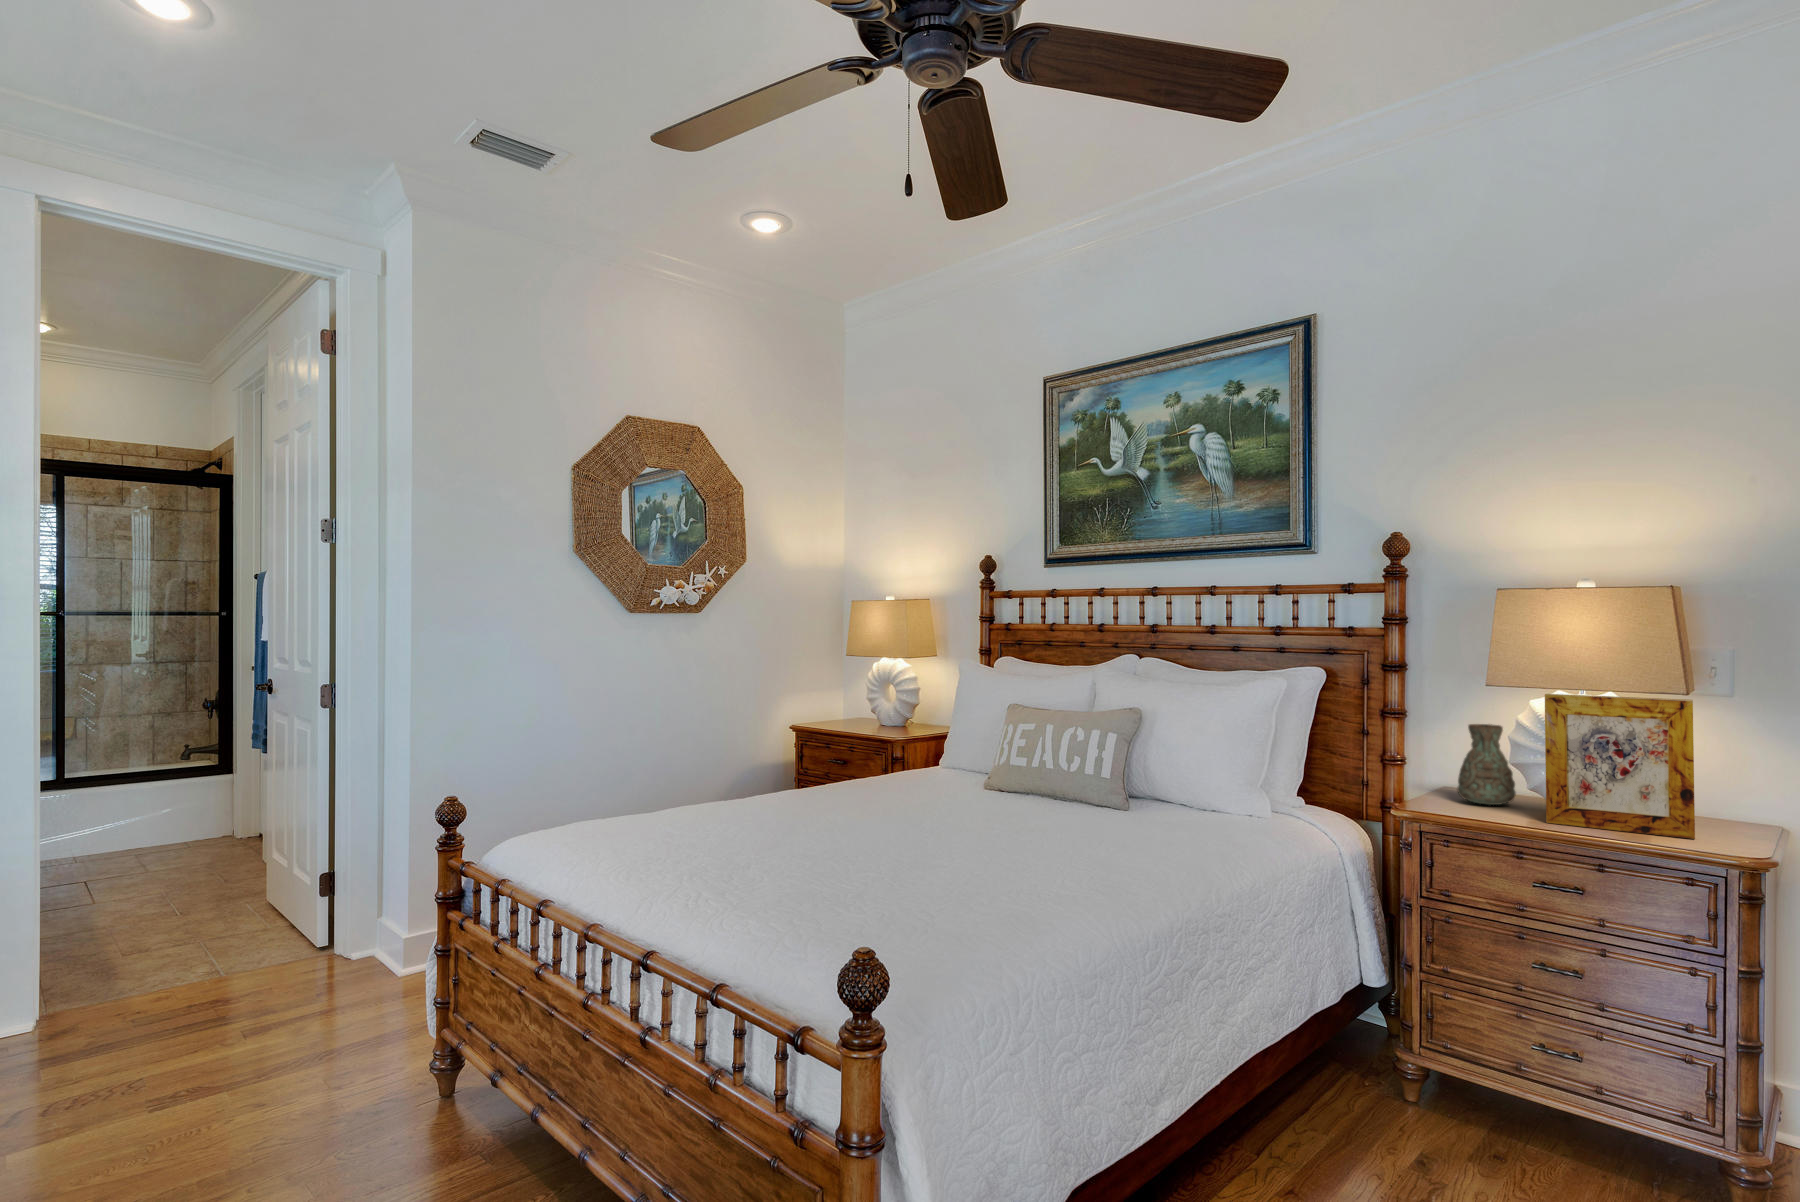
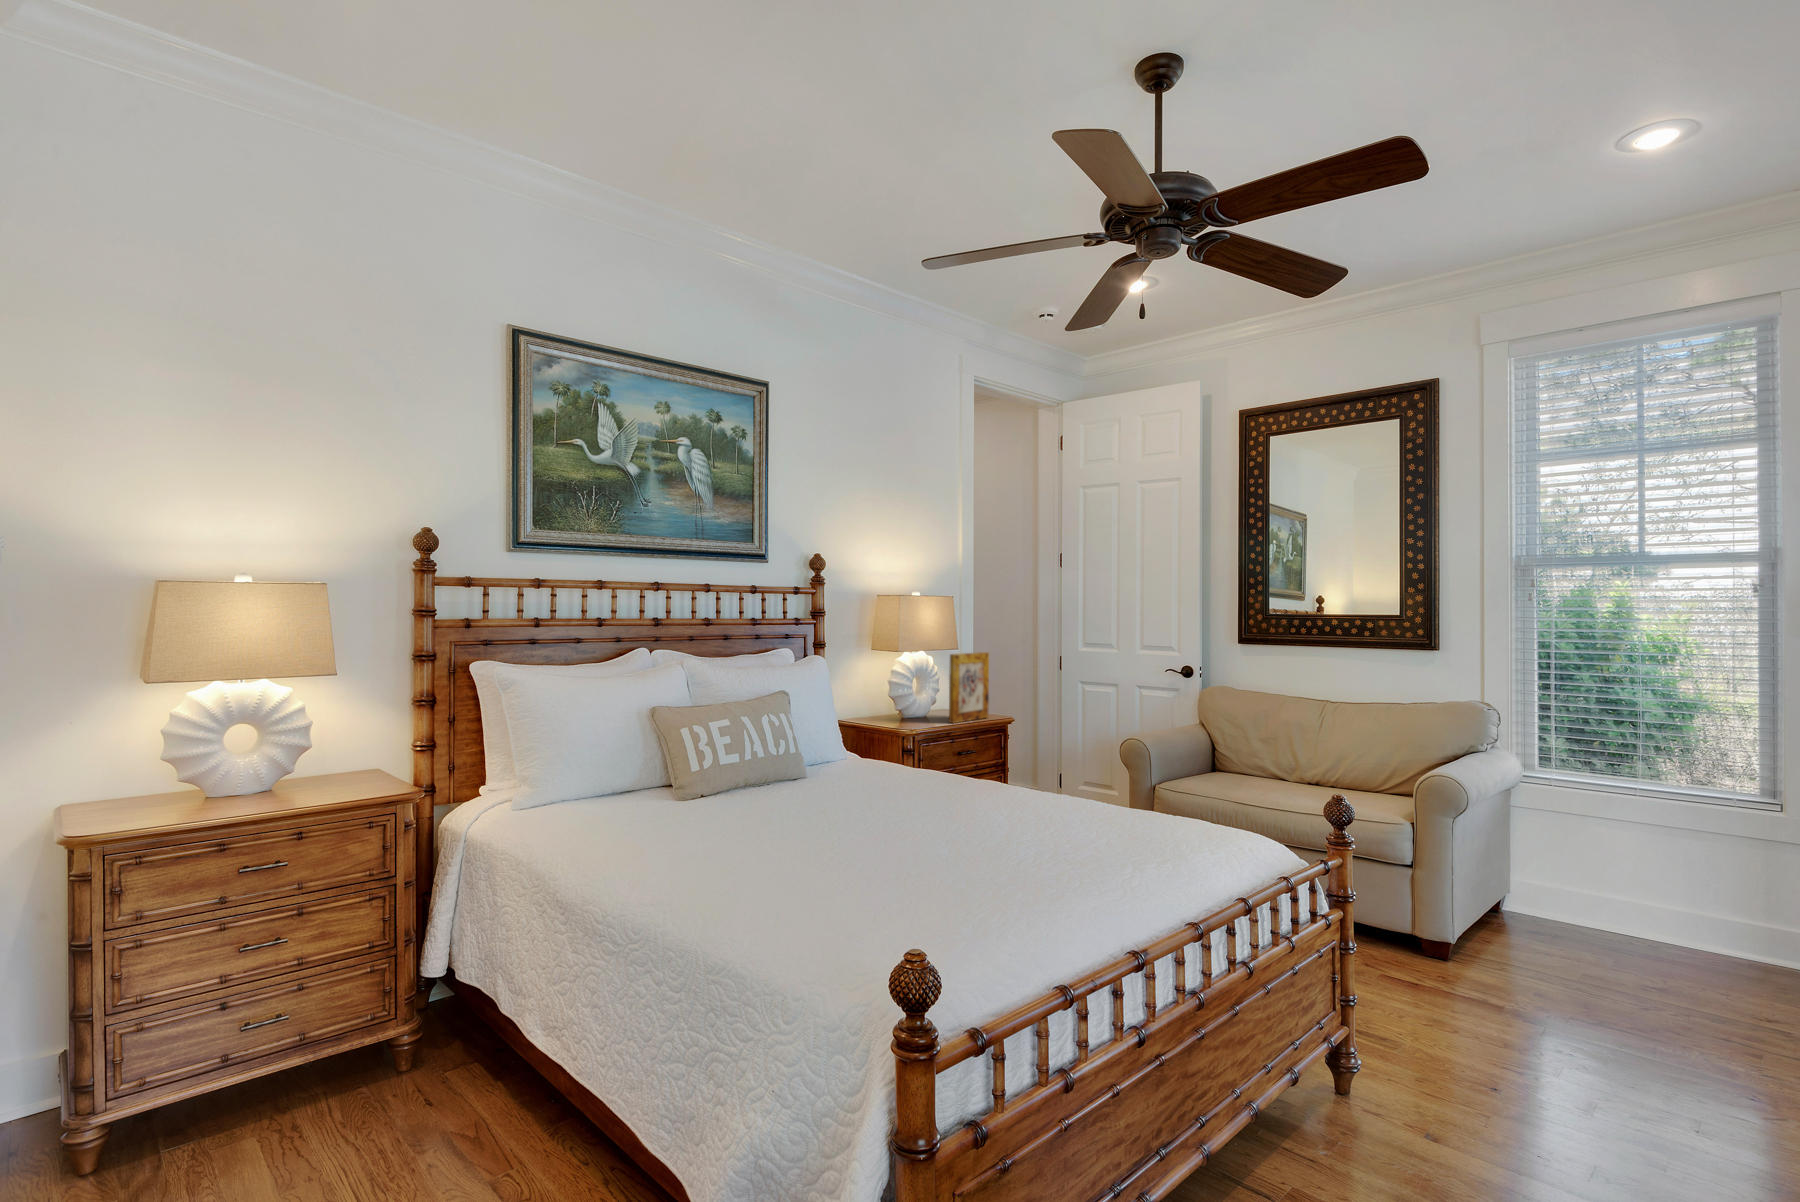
decorative vase: present [1457,724,1516,805] -> none [886,675,916,722]

